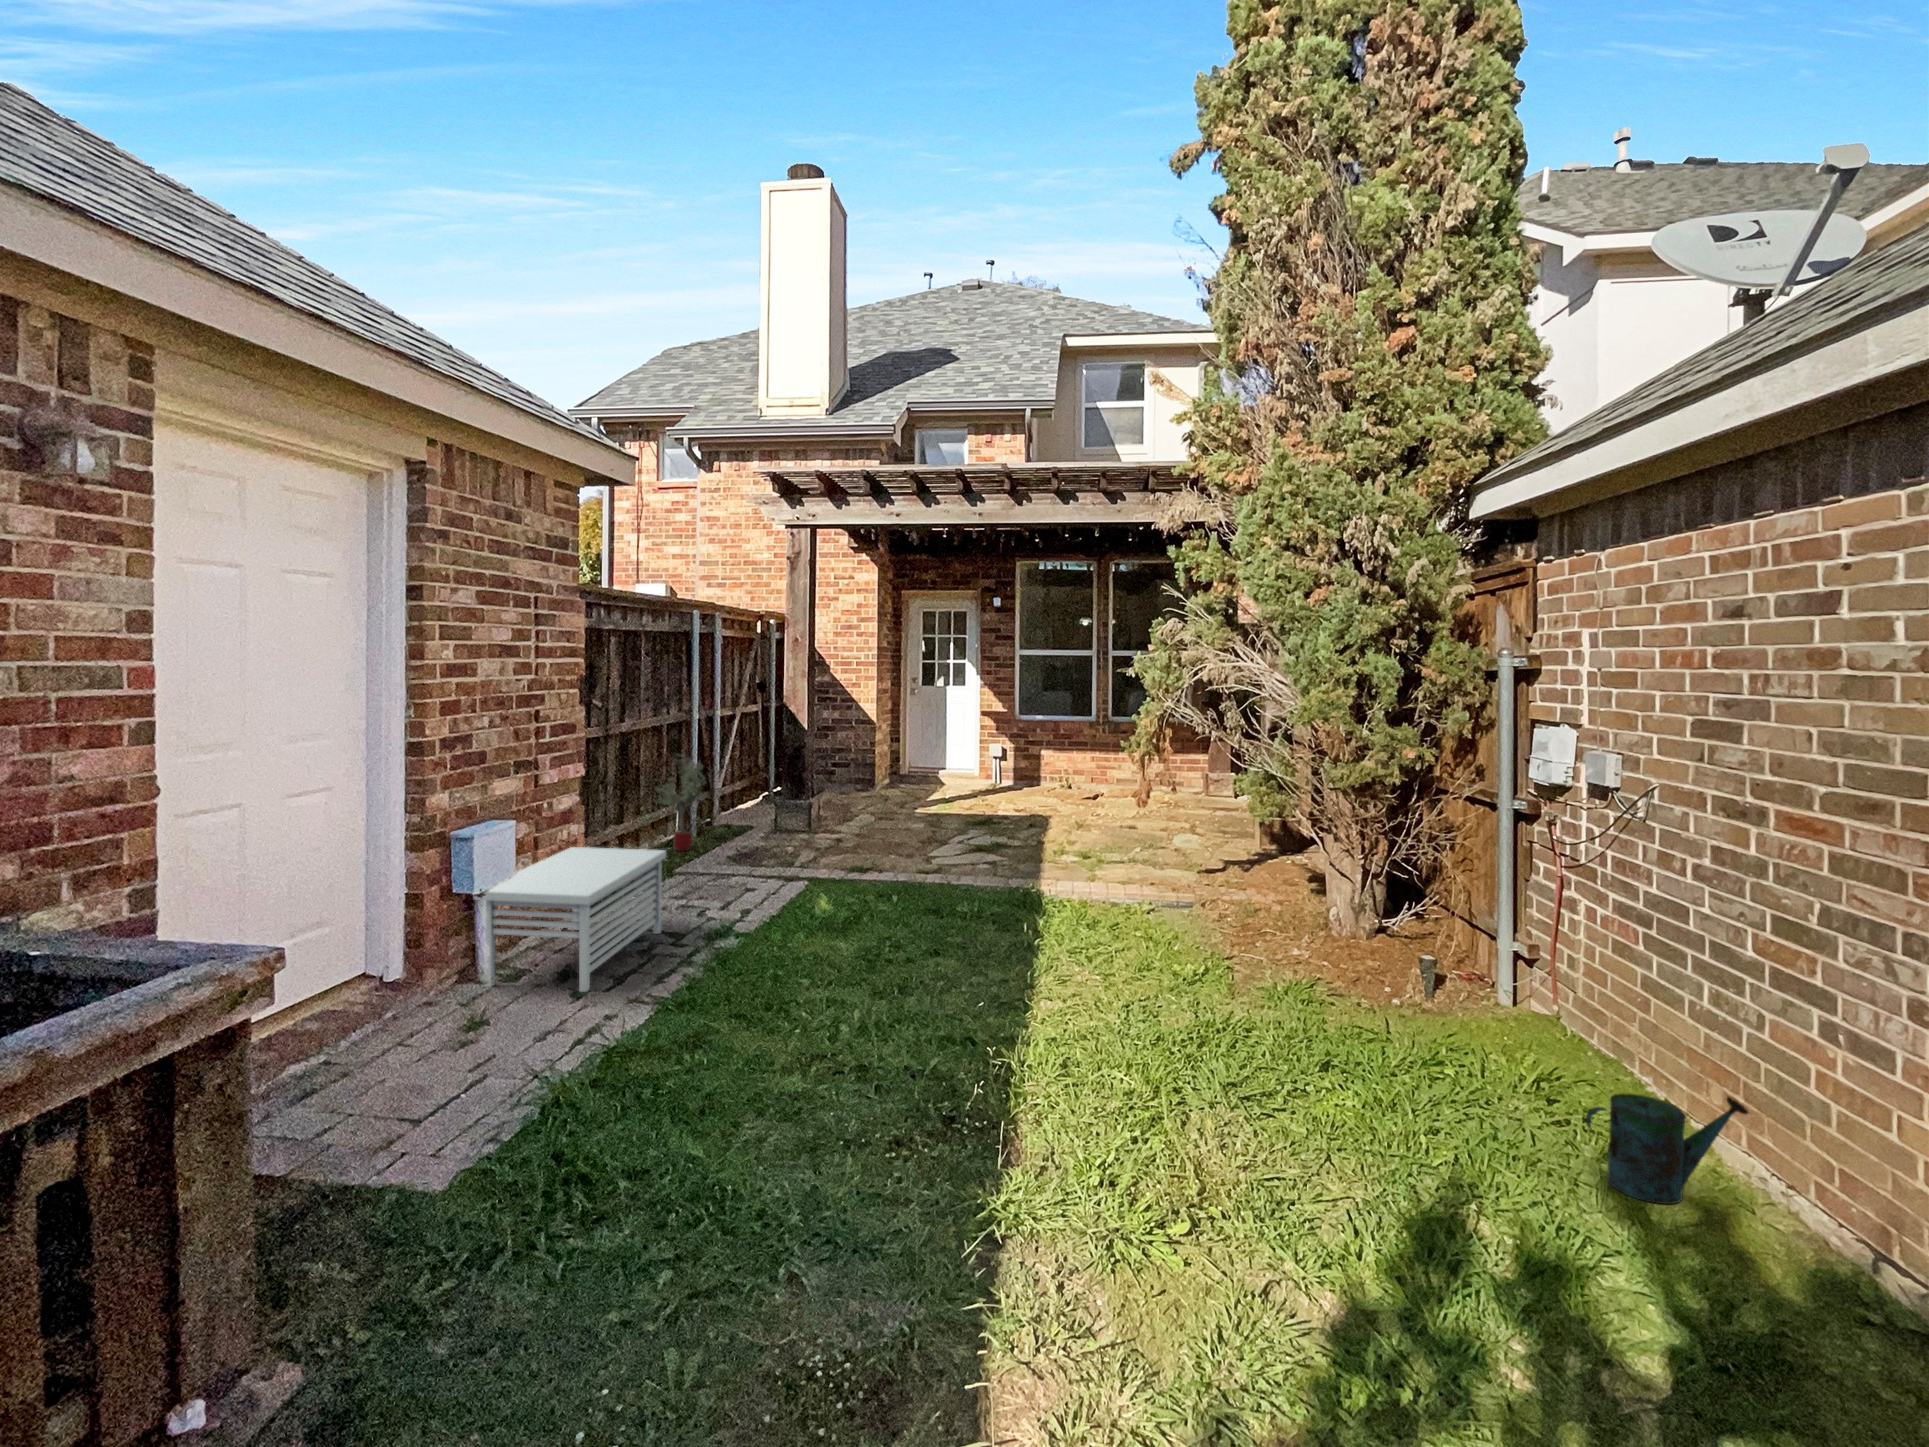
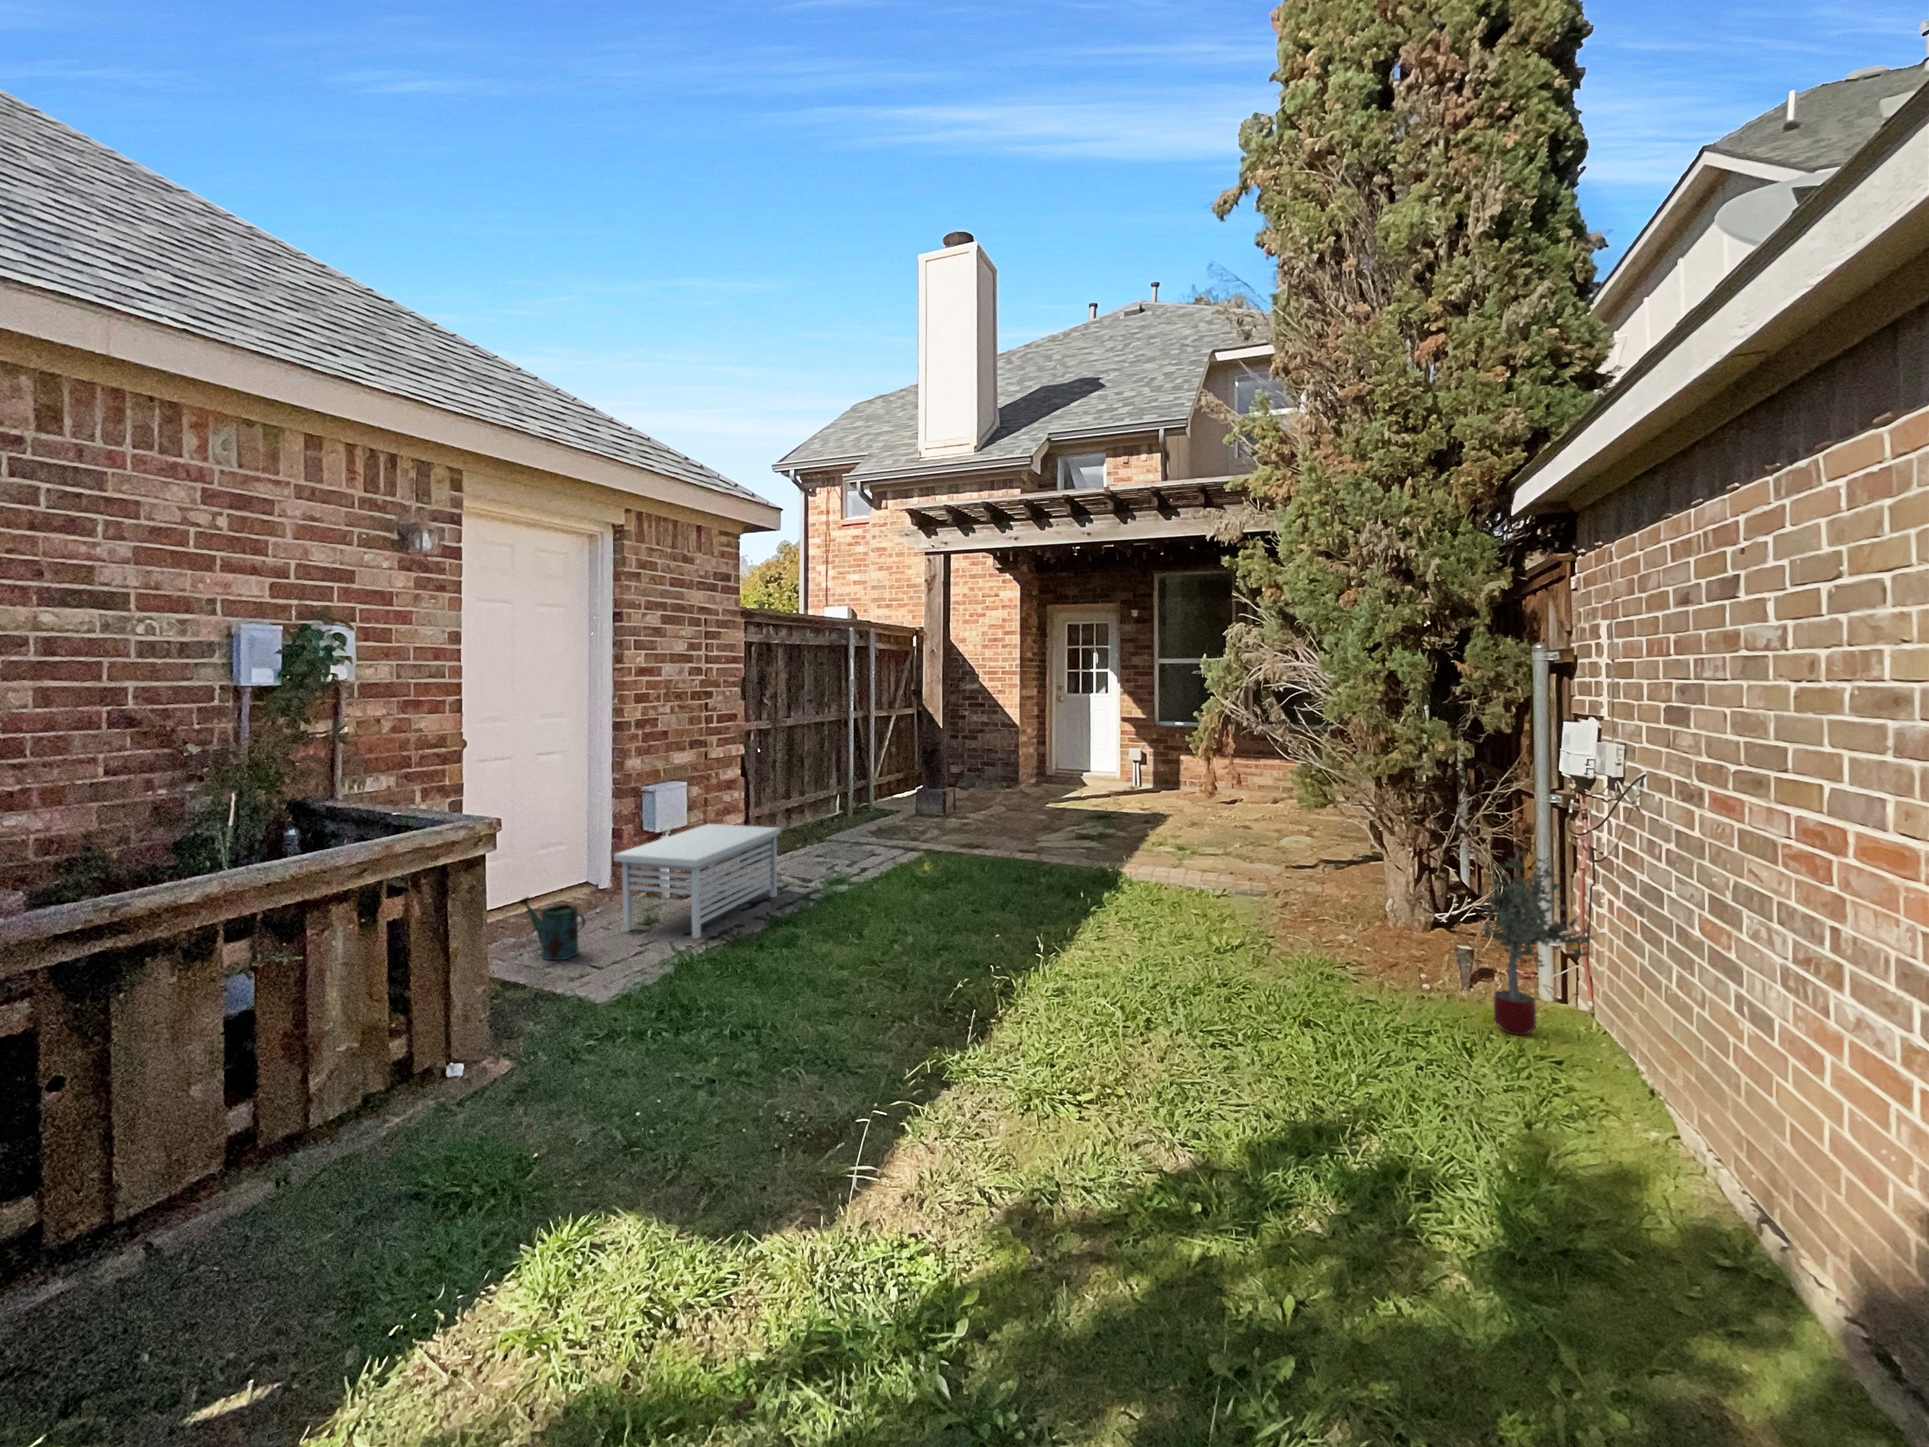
potted tree: present [655,753,706,851] -> present [1479,851,1594,1035]
watering can: present [1586,1093,1748,1204] -> present [519,897,585,960]

